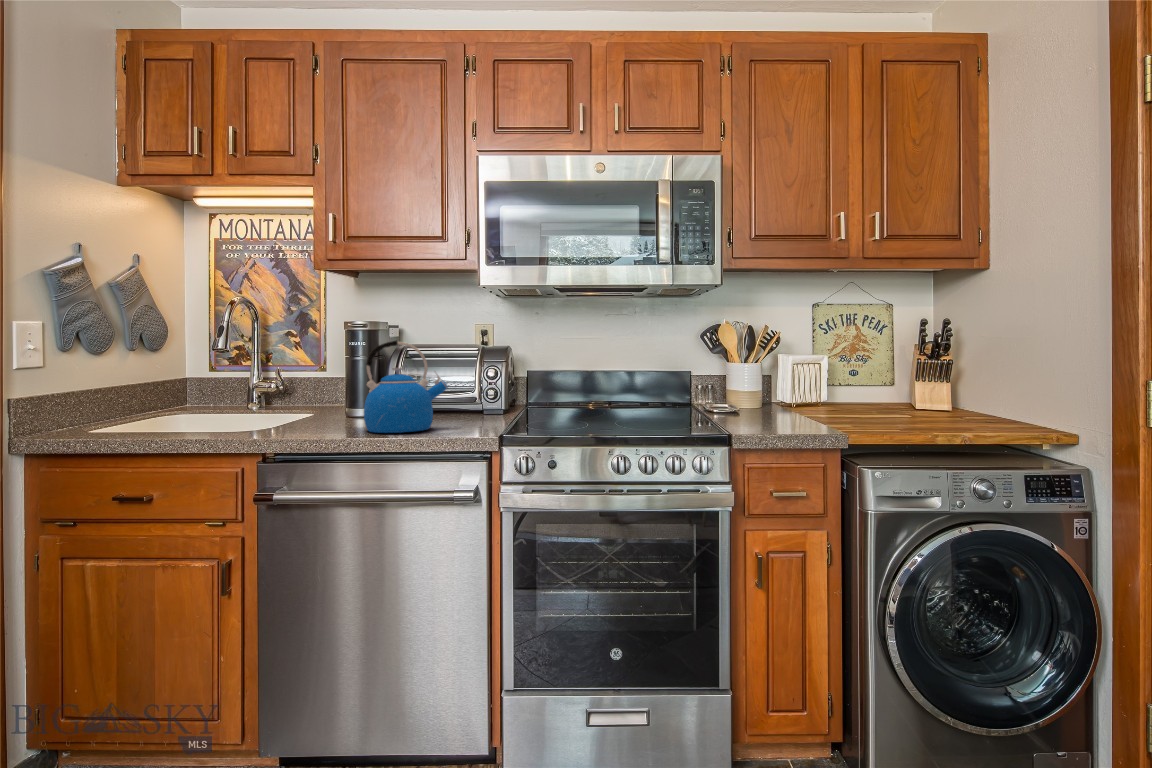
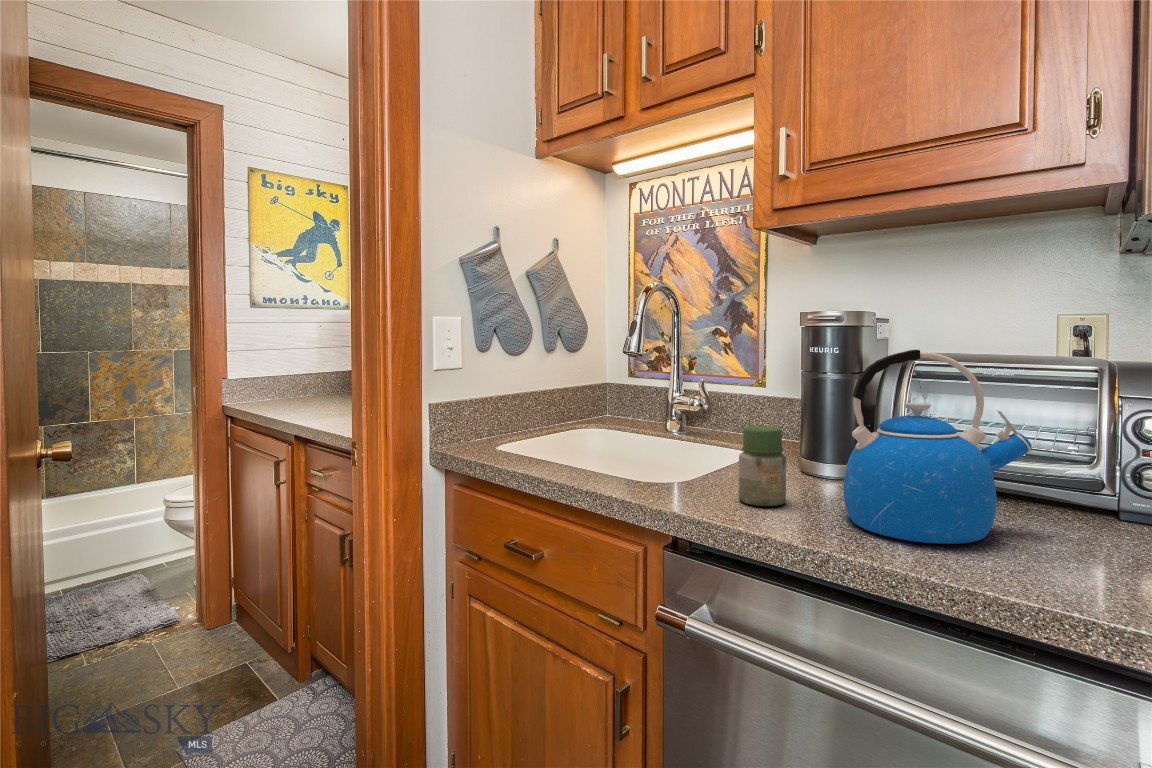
jar: none [305,386,334,431] -> present [739,426,786,506]

